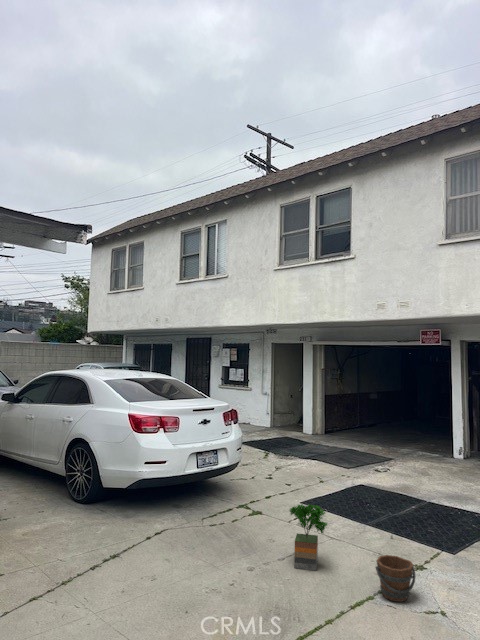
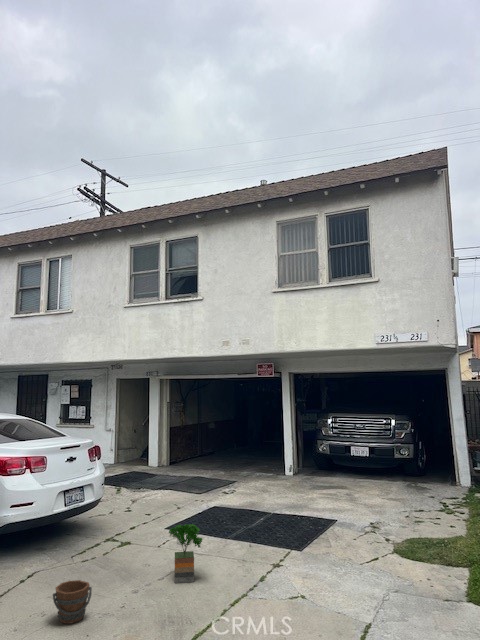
bucket: present [375,555,415,602] -> present [53,580,92,624]

